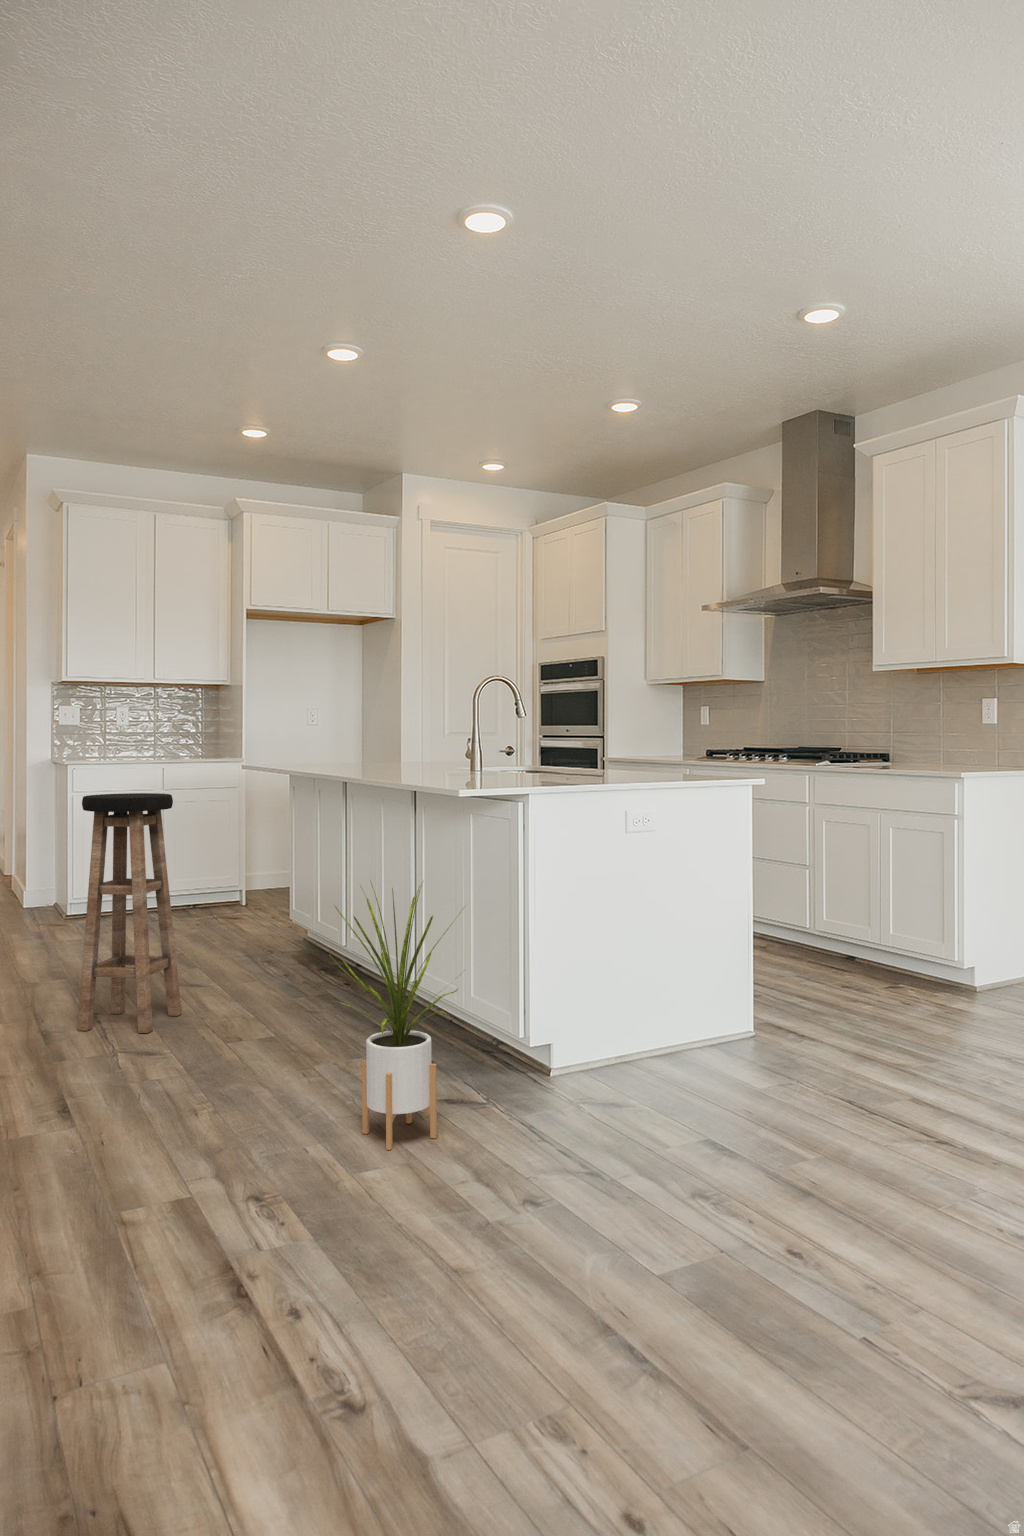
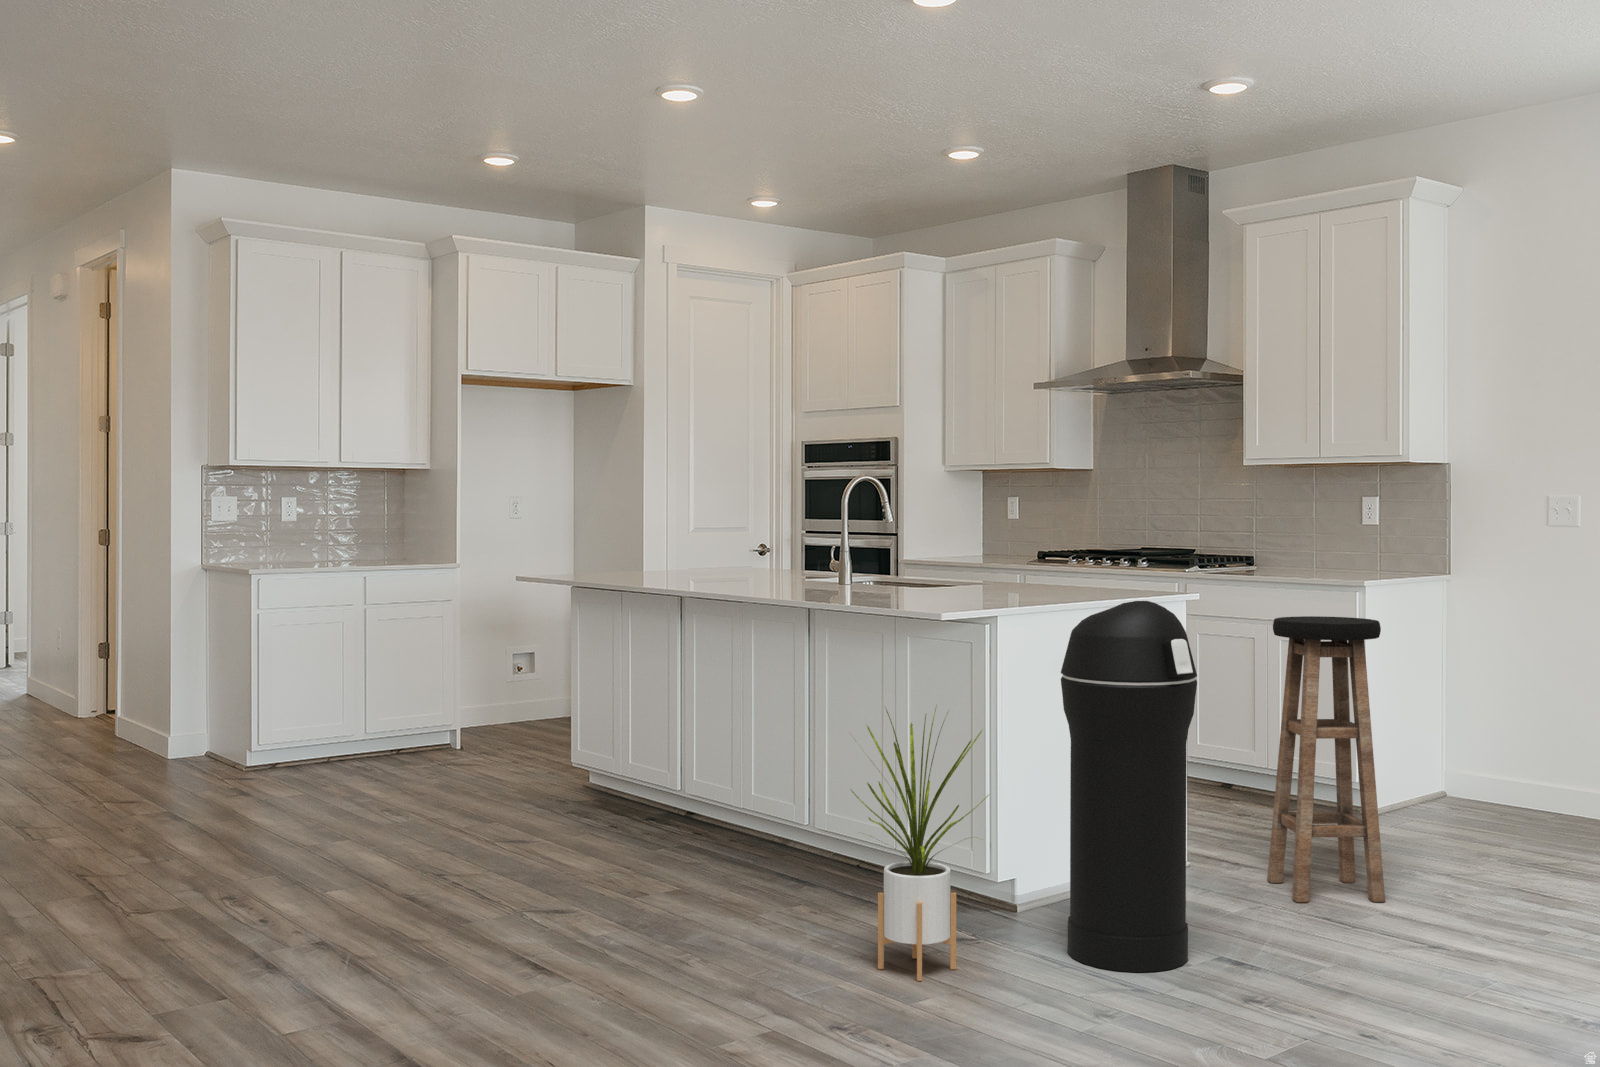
trash can: none [551,780,685,1154] -> present [1061,601,1197,972]
bar stool: present [78,793,182,1033] -> present [1267,616,1385,902]

